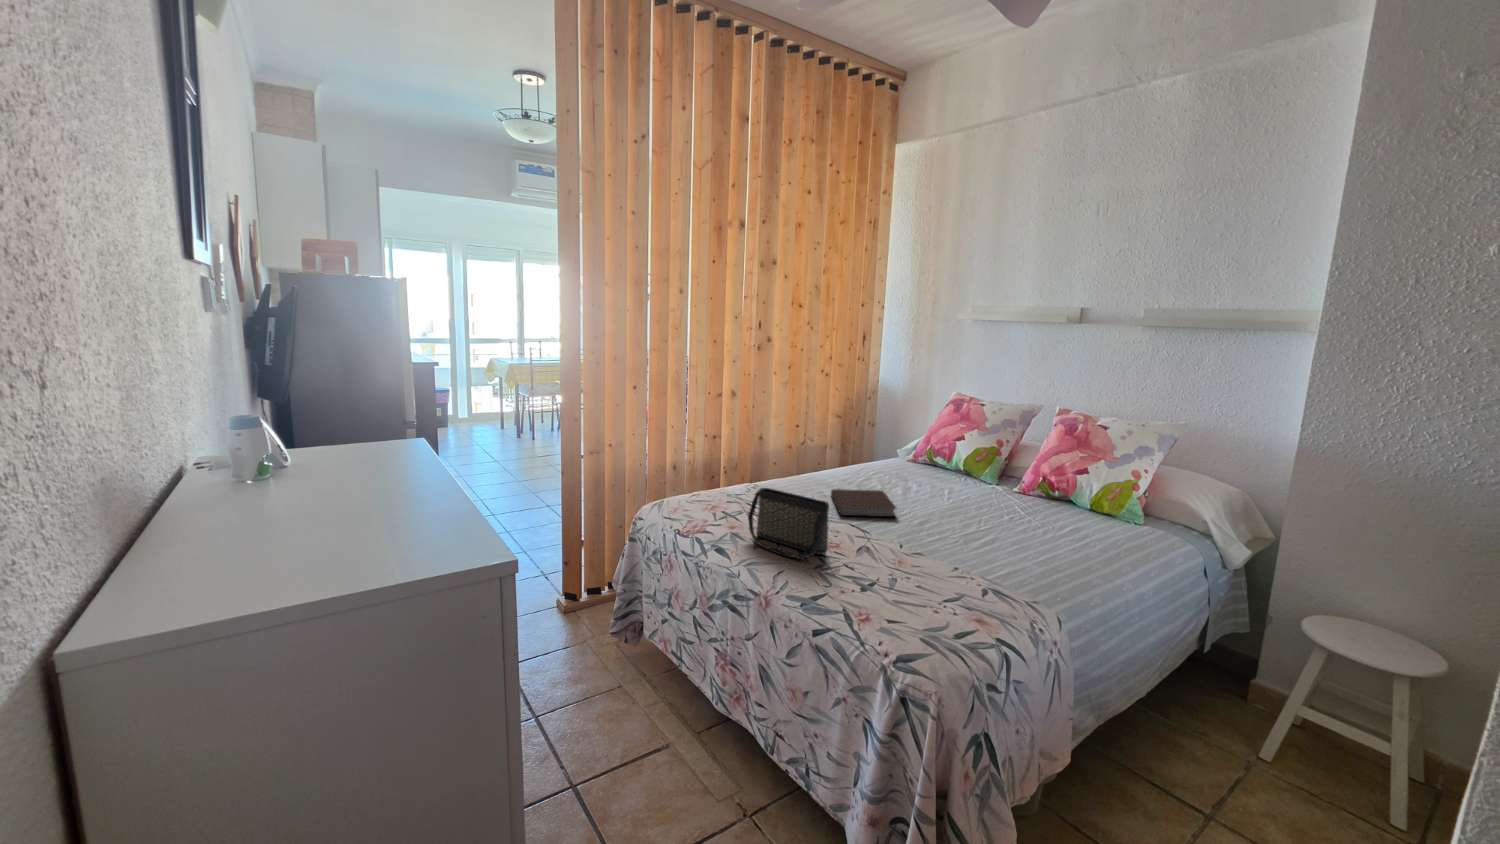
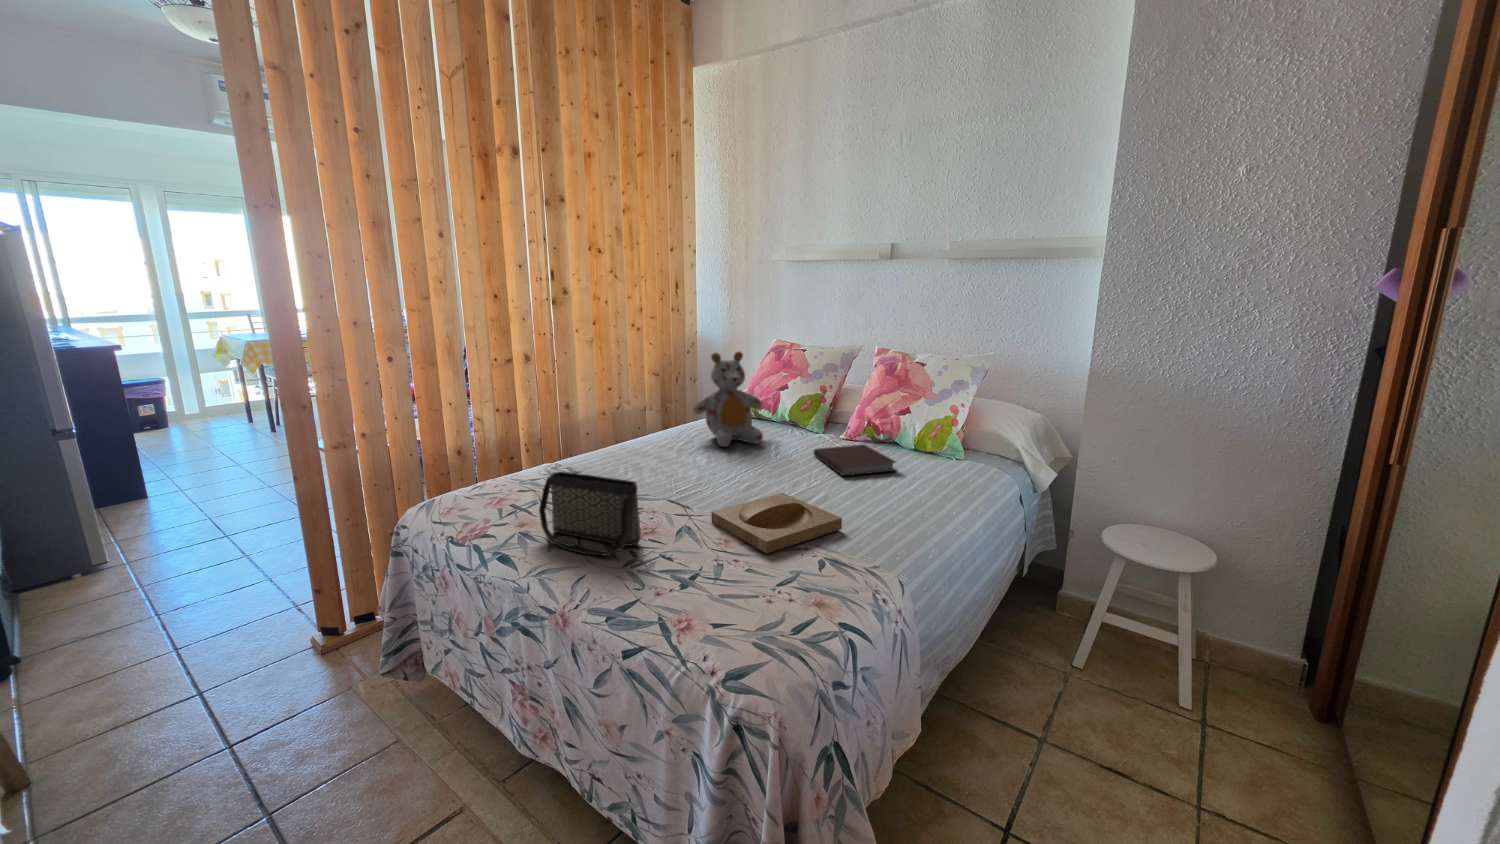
stuffed bear: none [873,401,938,487] -> present [693,352,763,447]
notebook: present [831,489,896,517] -> present [814,444,896,476]
tray: none [887,531,1007,577] -> present [711,493,842,554]

